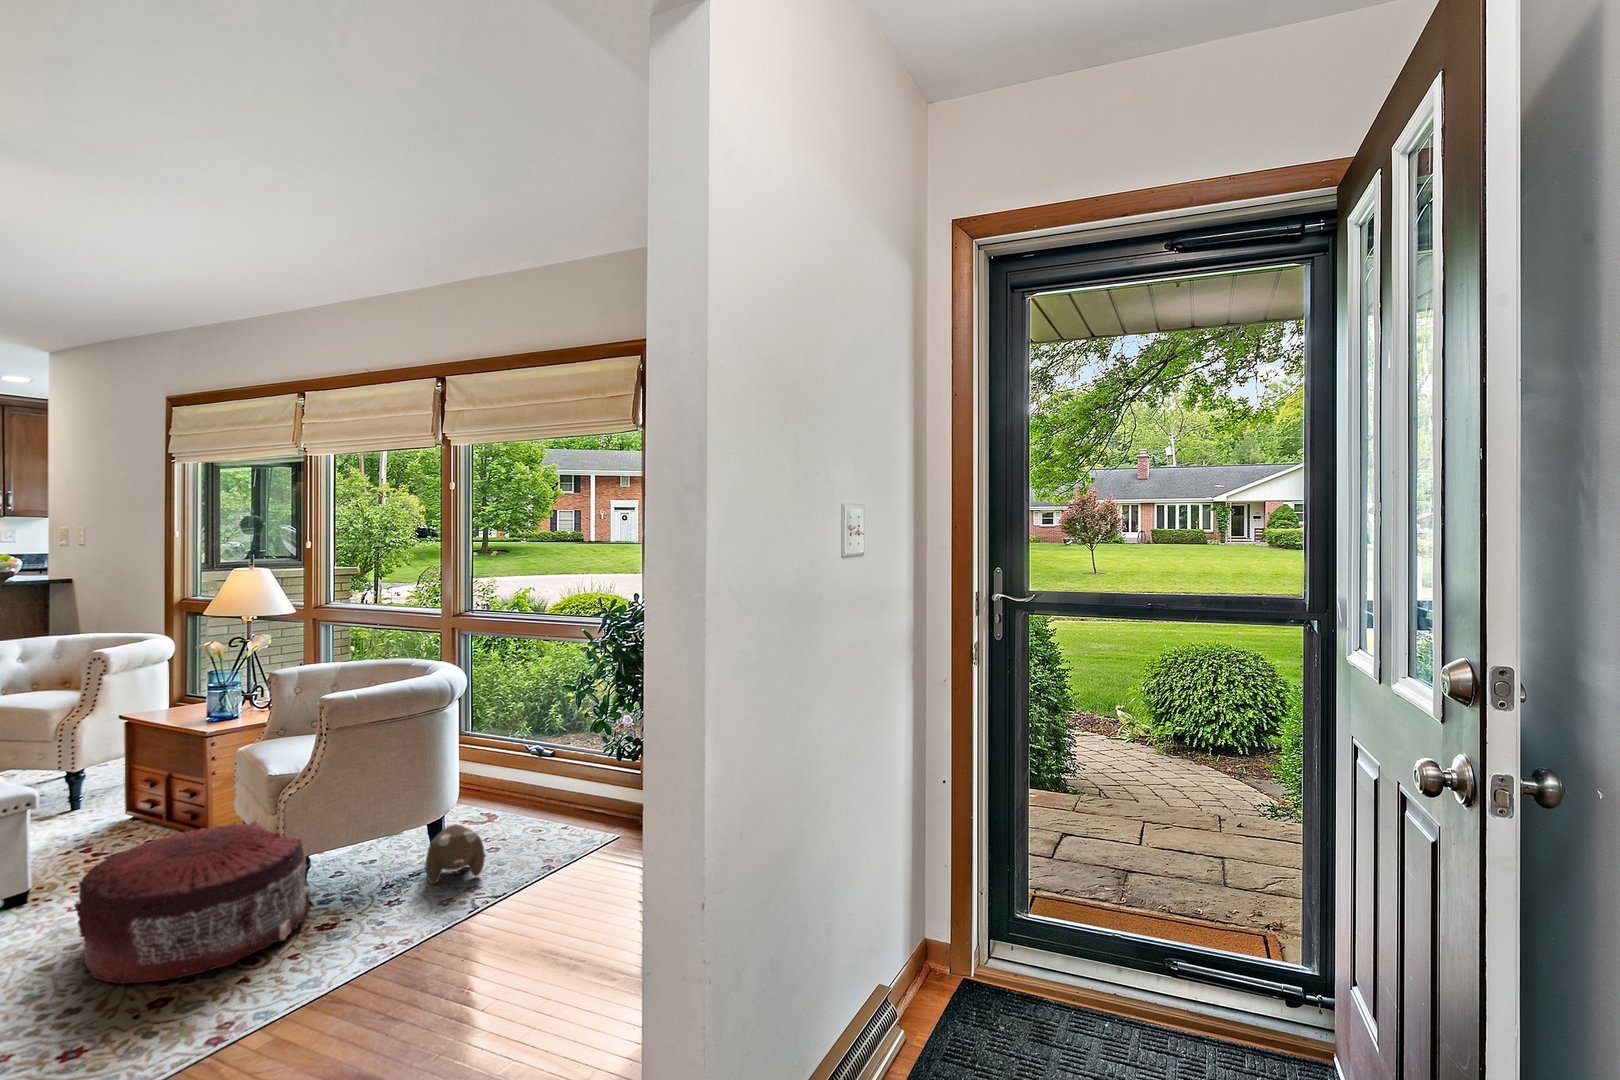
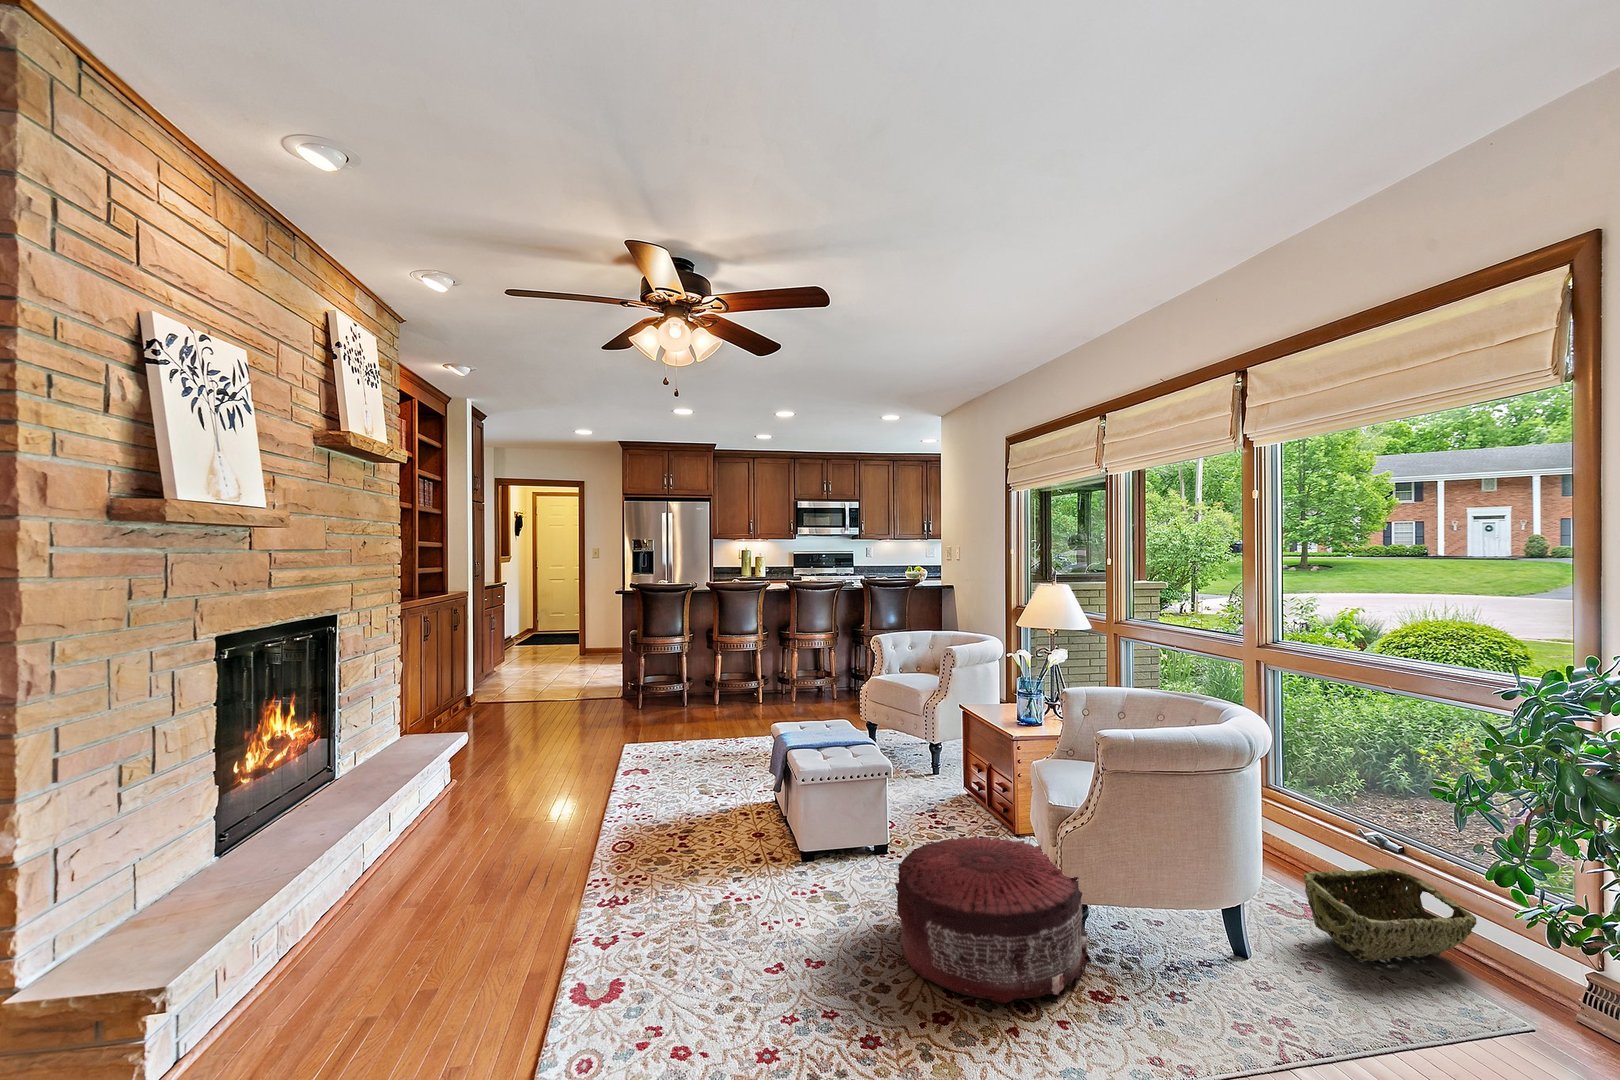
woven basket: none [487,767,593,836] -> present [1303,868,1477,962]
plush toy: present [425,824,485,884] -> none [1218,919,1298,1001]

